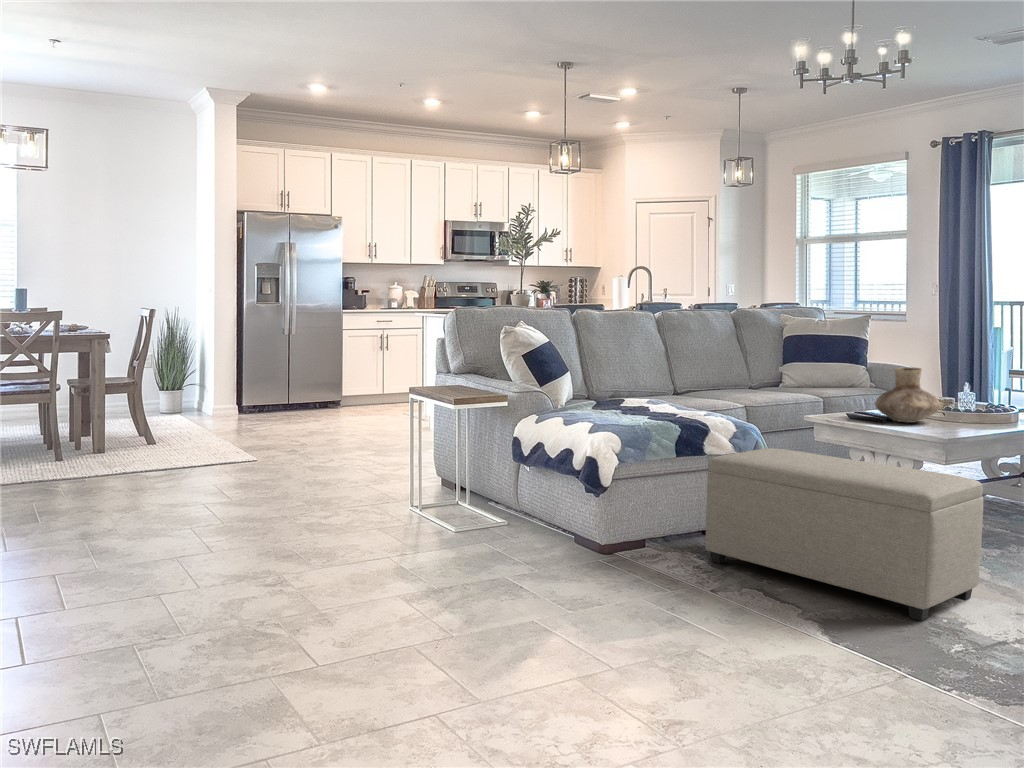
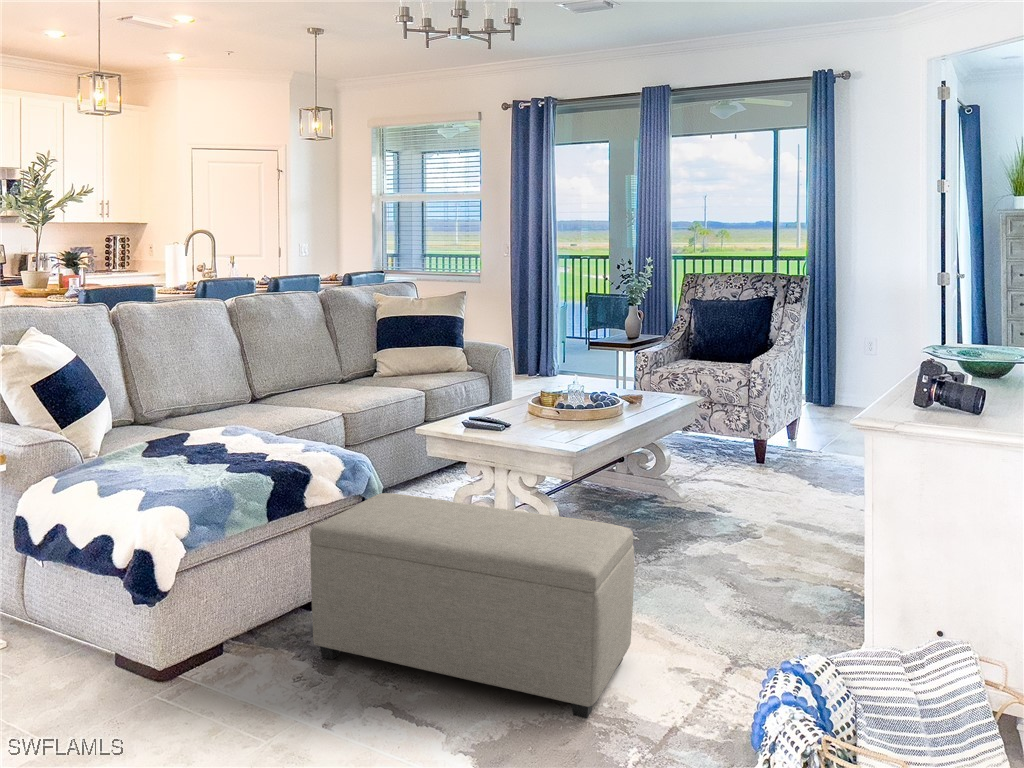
vase: present [875,367,941,422] -> none [488,367,556,430]

